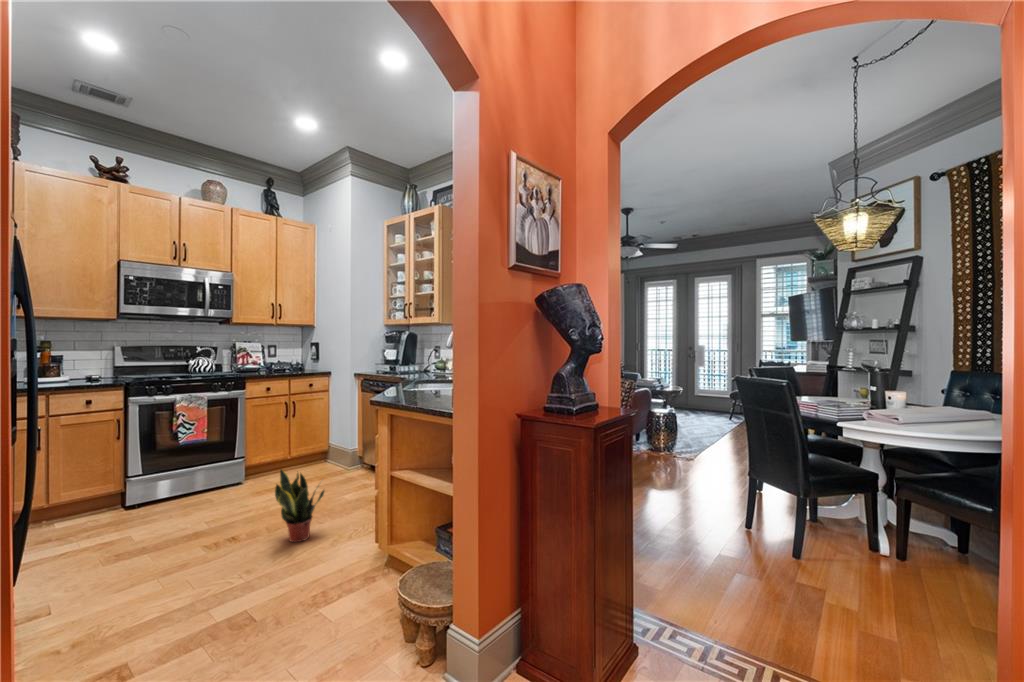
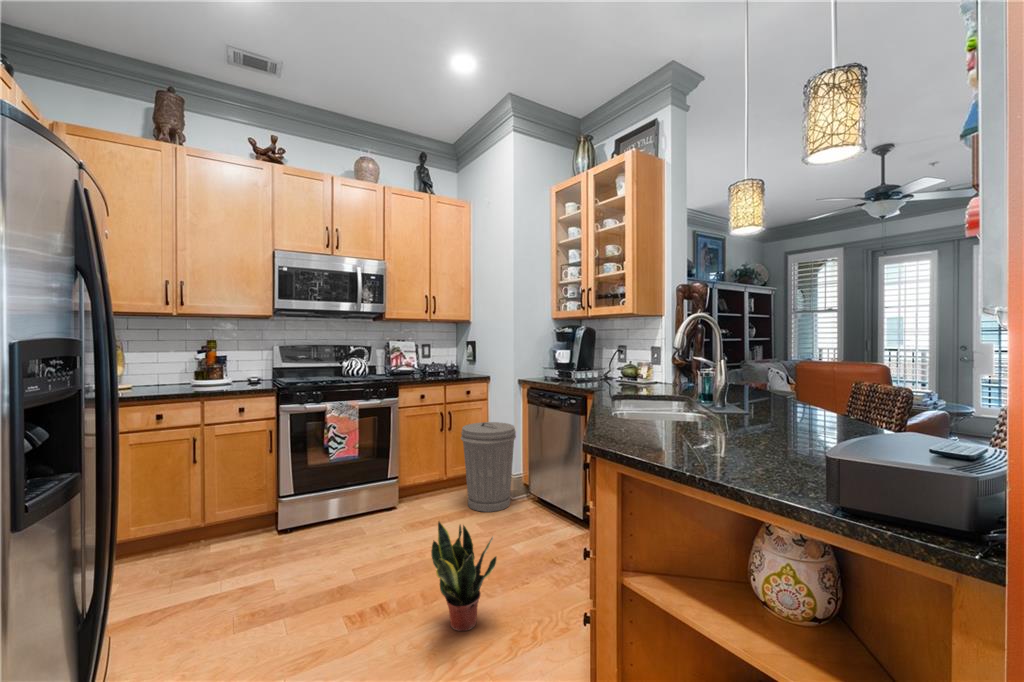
trash can: none [302,408,351,479] -> present [461,422,516,512]

